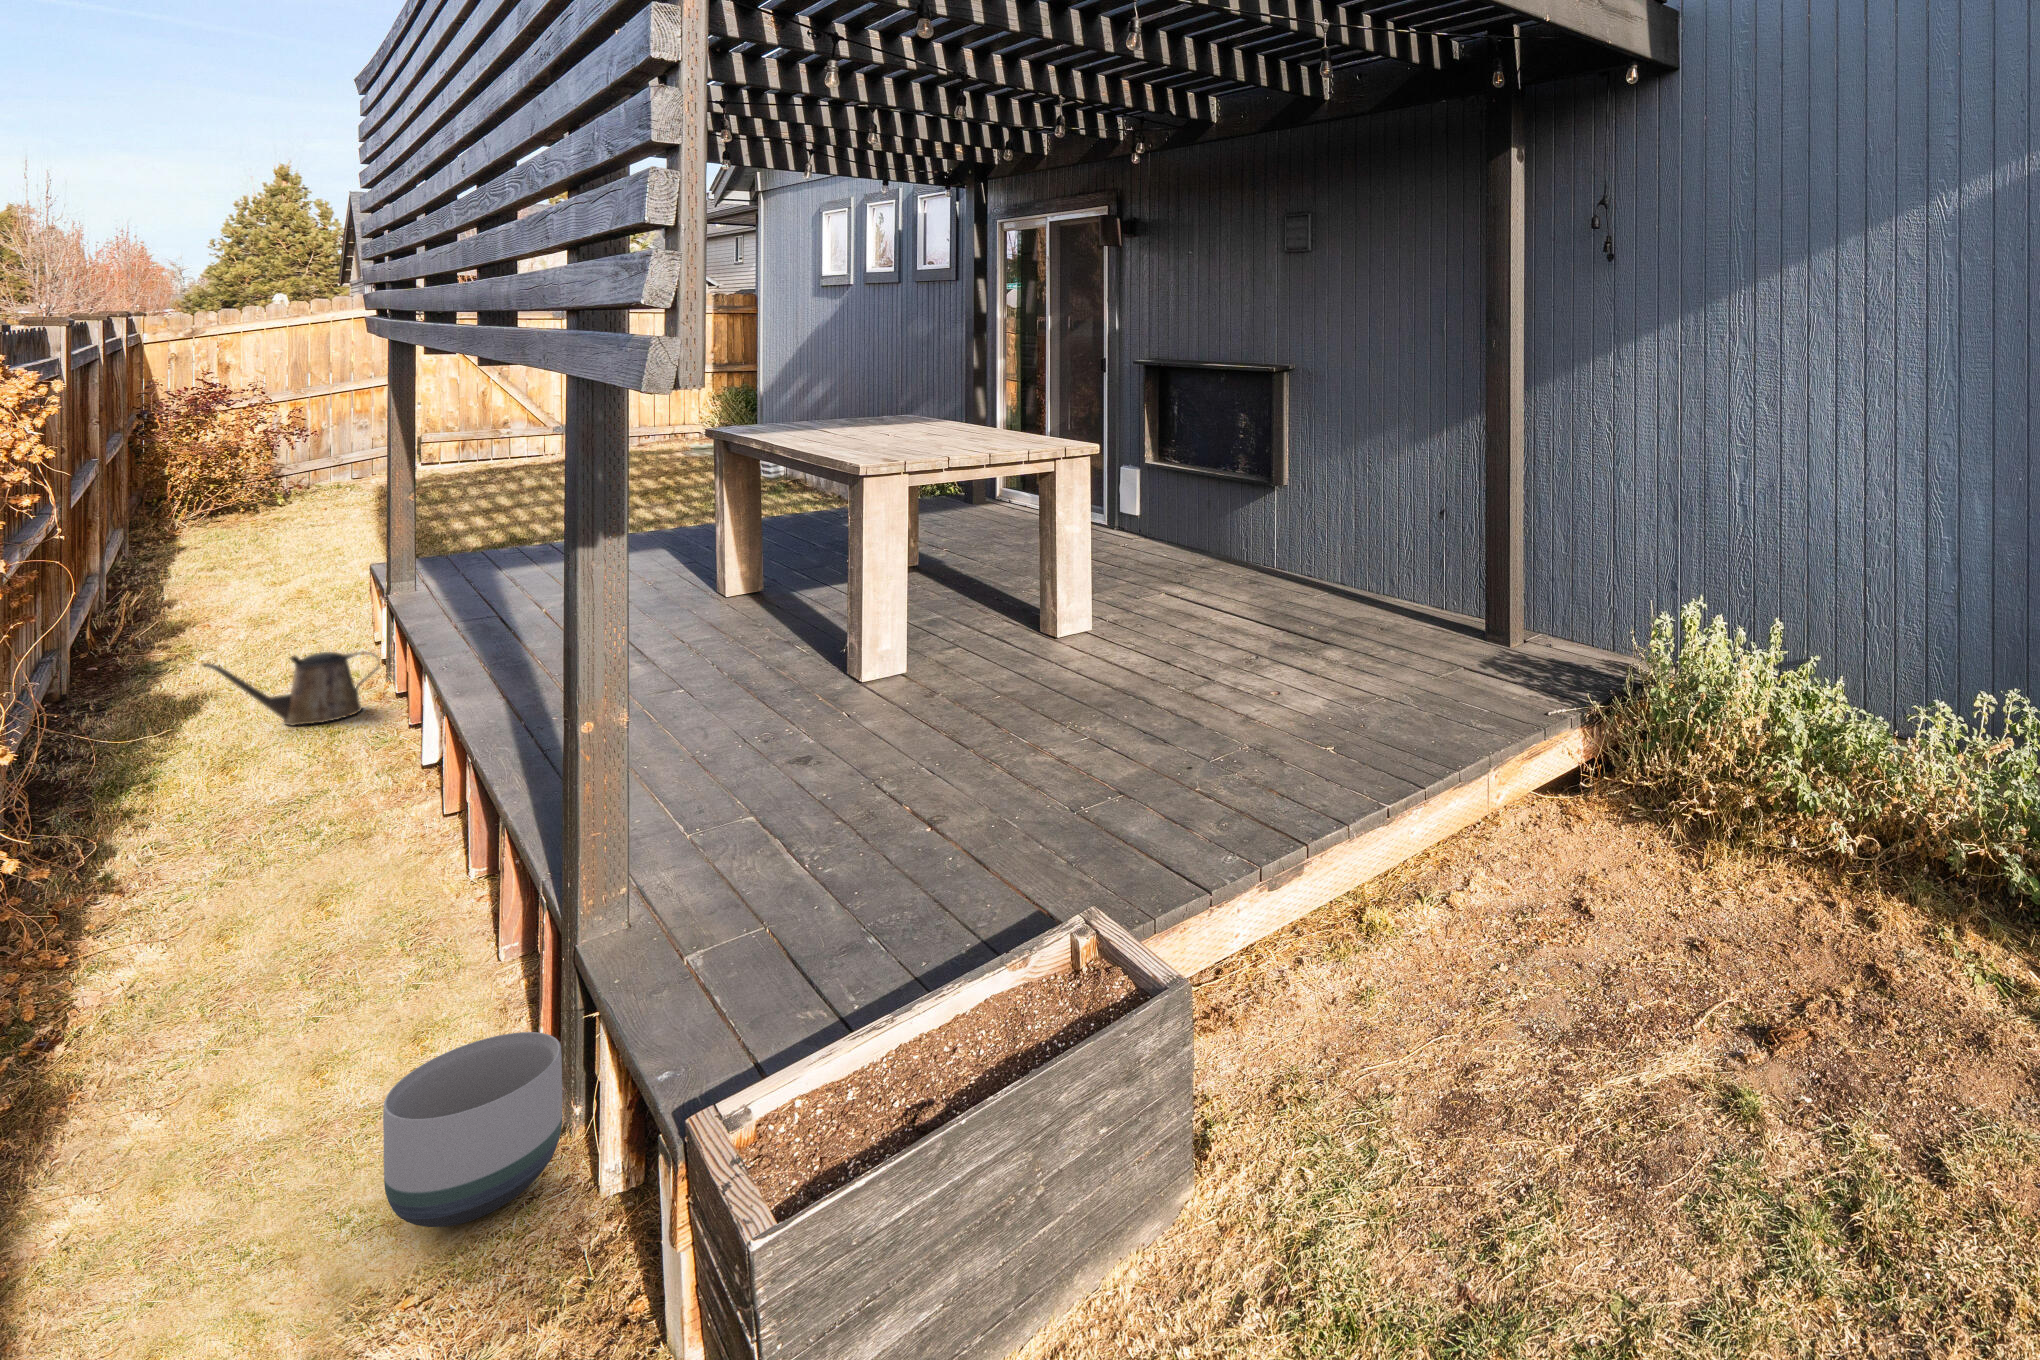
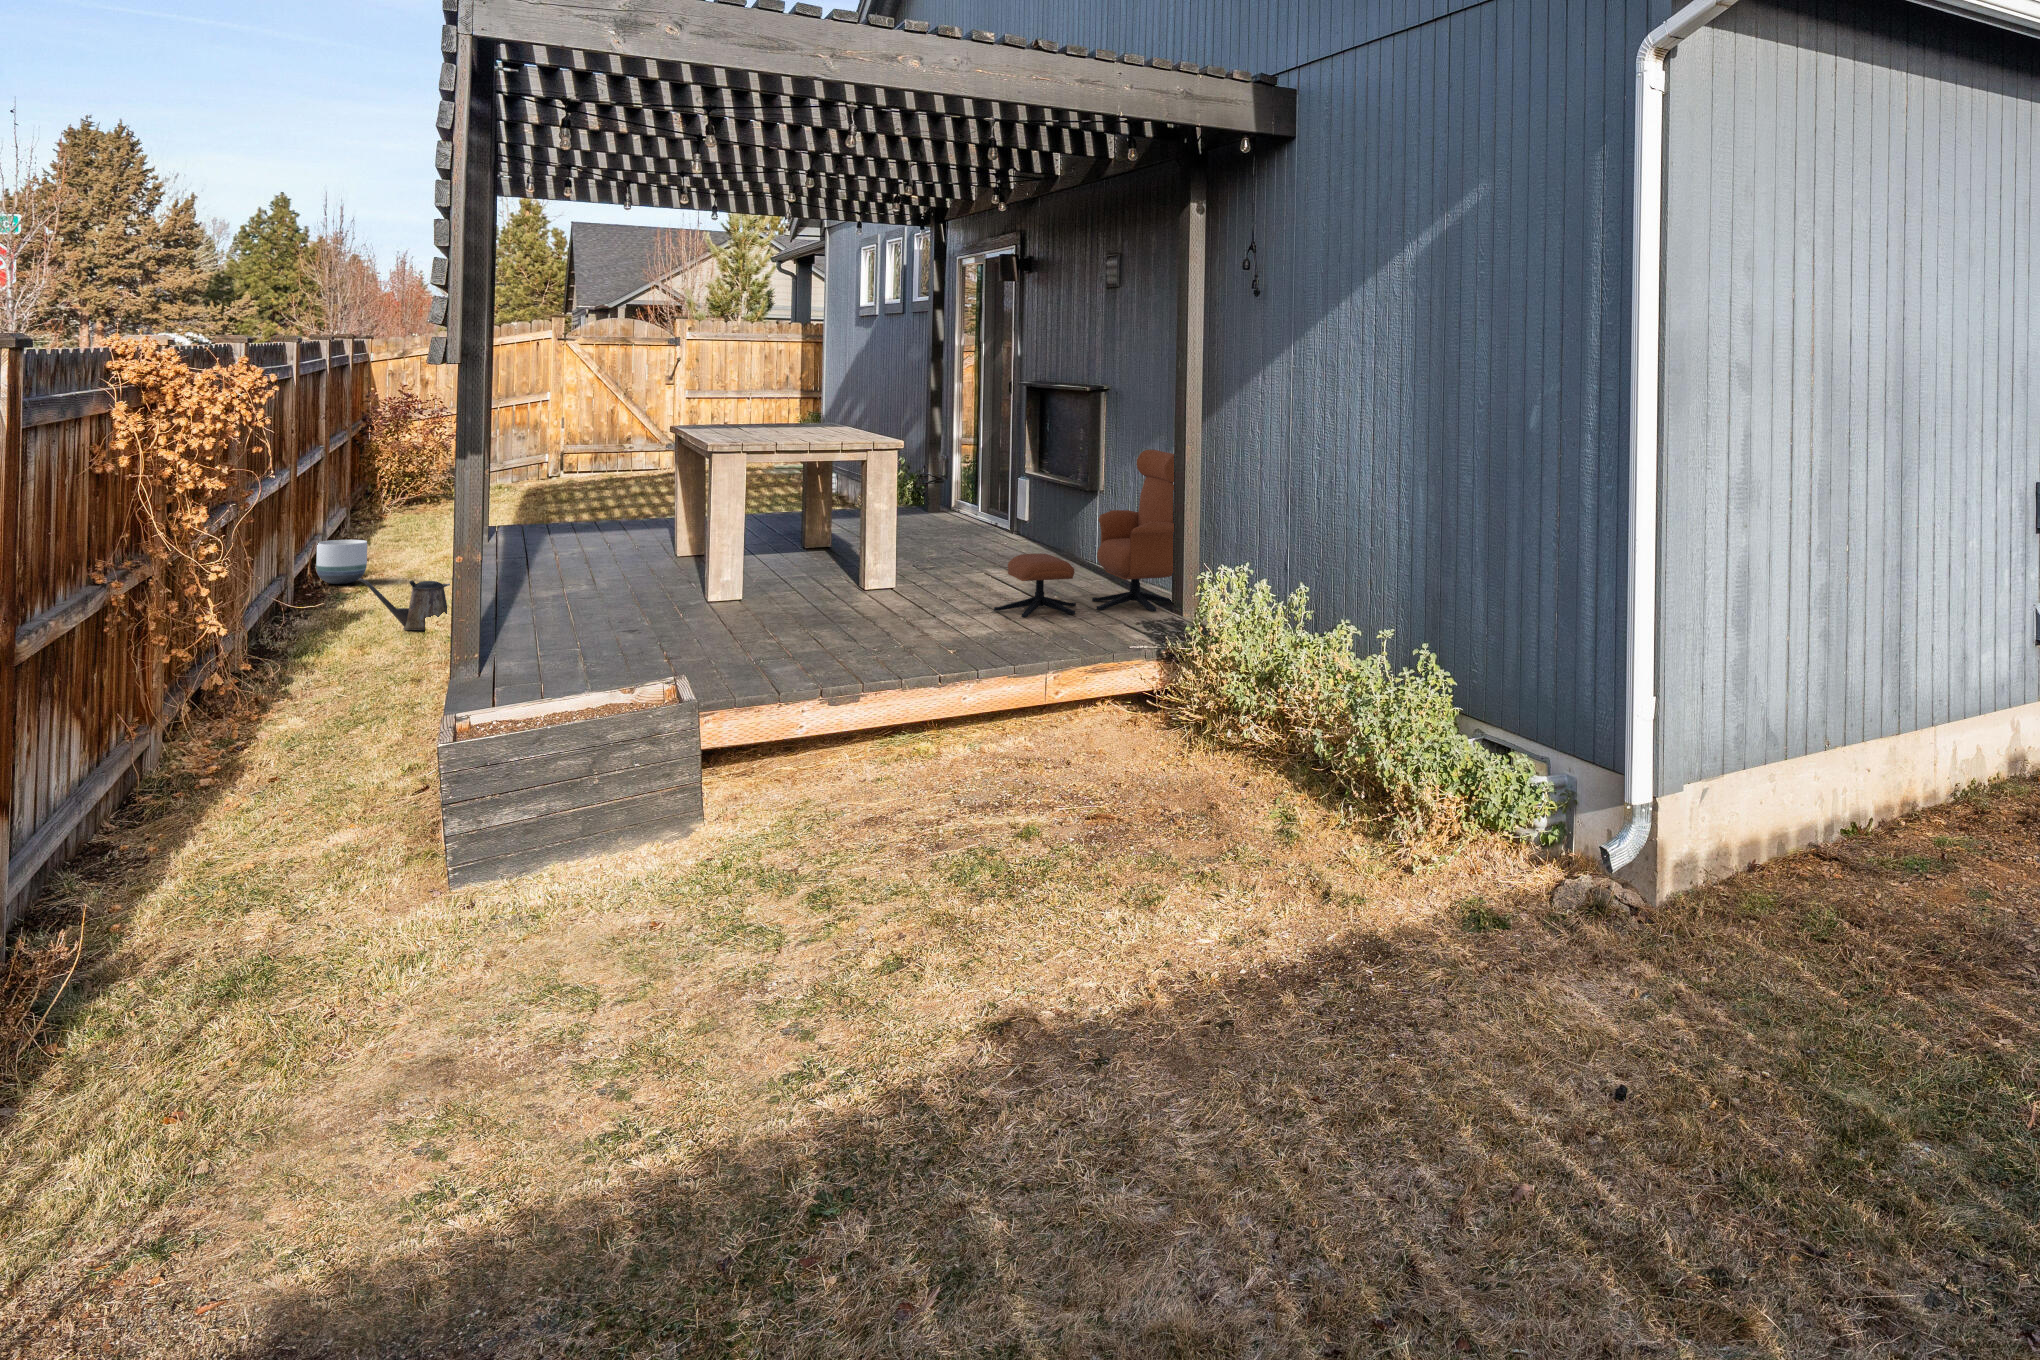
lounge chair: none [1268,442,1478,665] -> present [994,450,1174,617]
planter: present [383,1032,562,1227] -> present [316,540,367,584]

